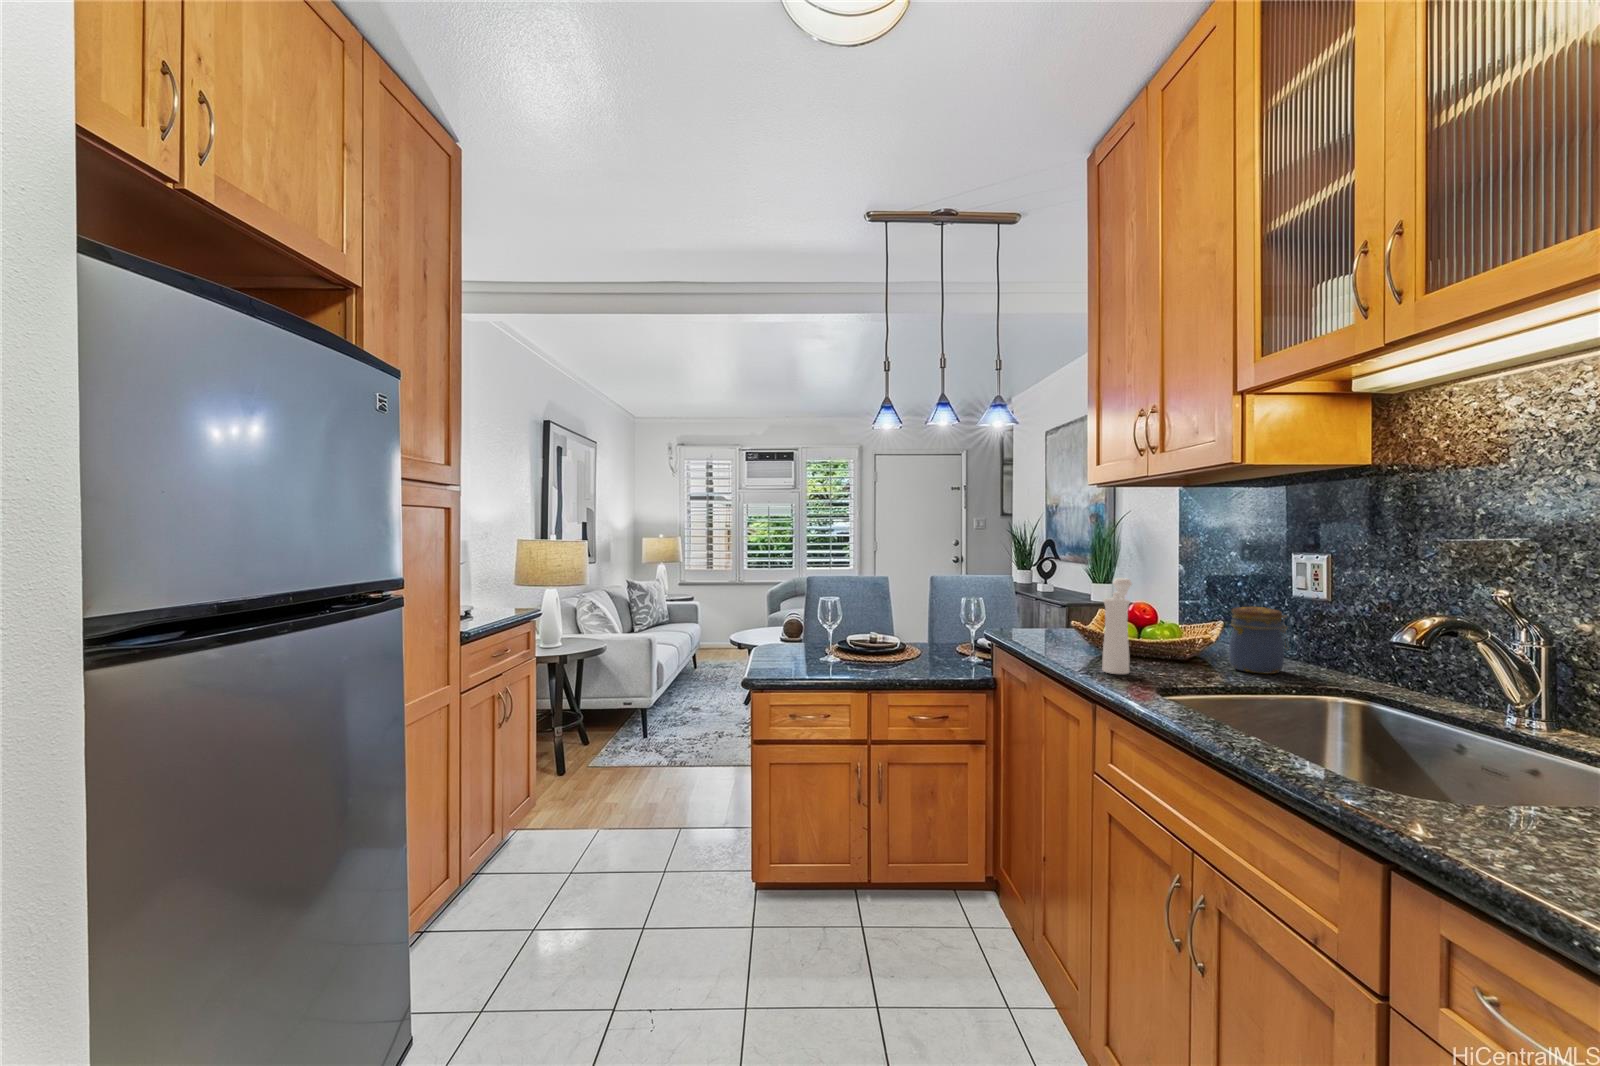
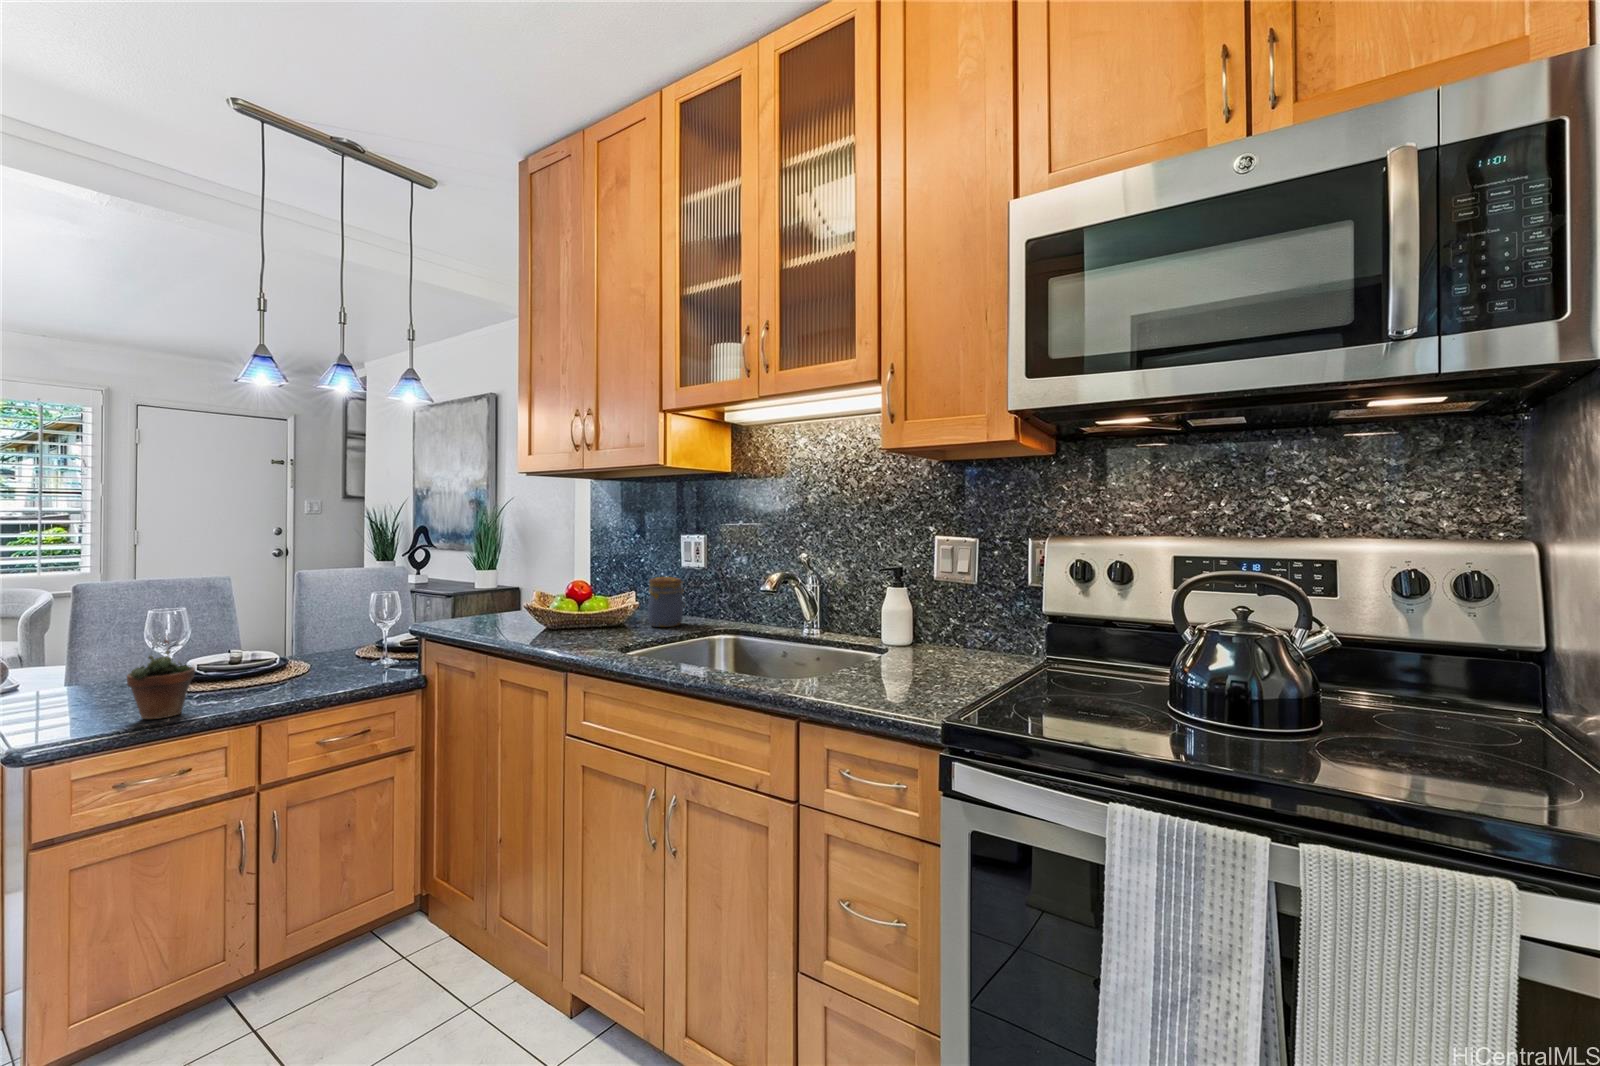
pepper mill: present [1103,578,1132,674] -> none [559,560,583,645]
succulent plant: none [801,616,836,676] -> present [127,637,195,719]

